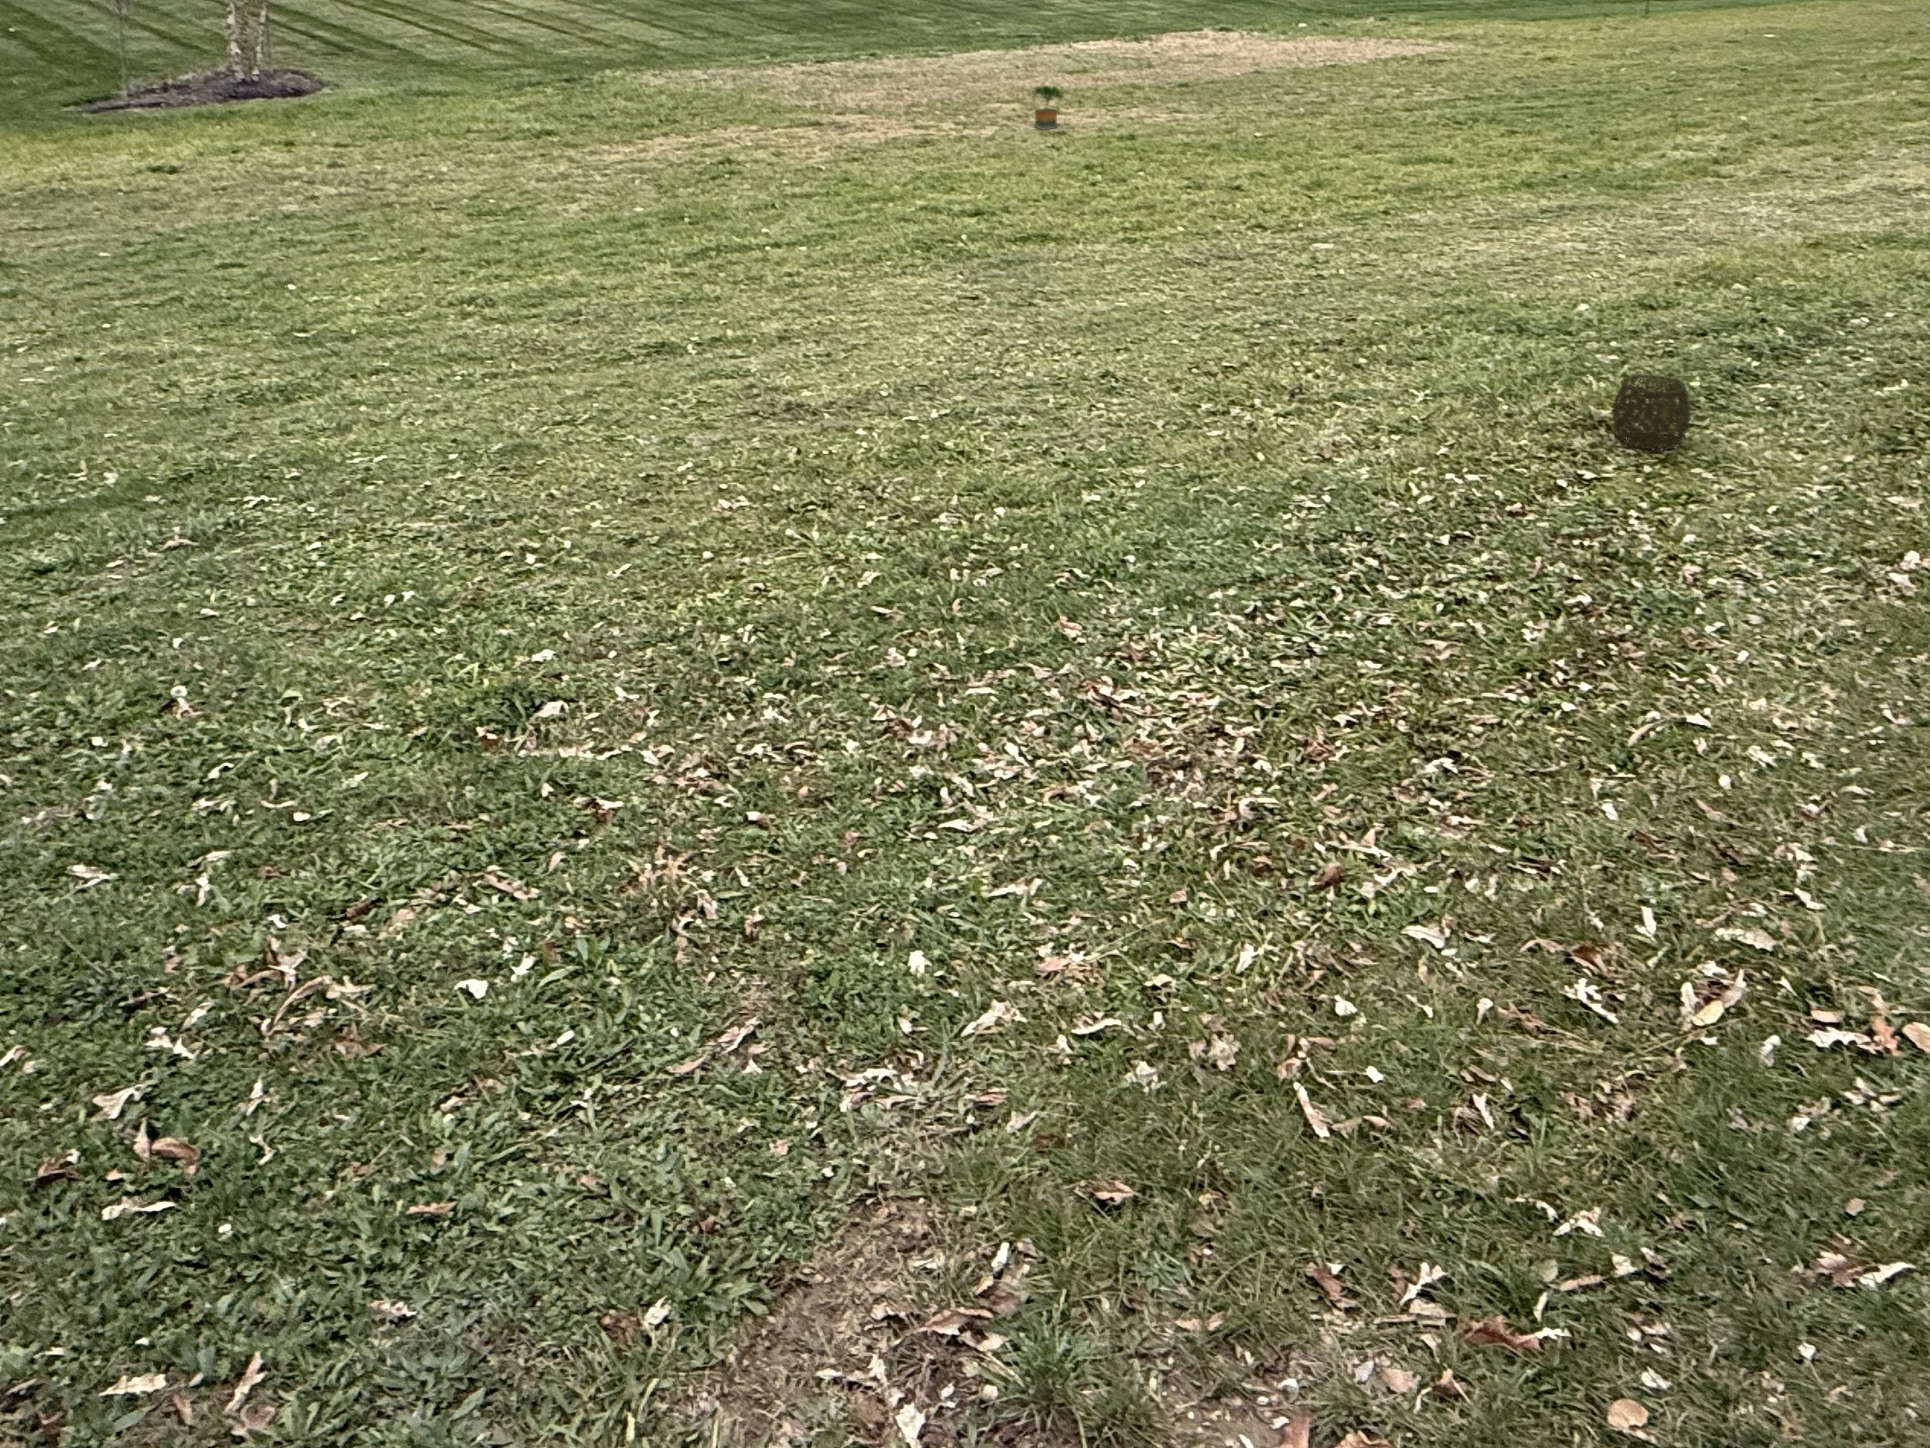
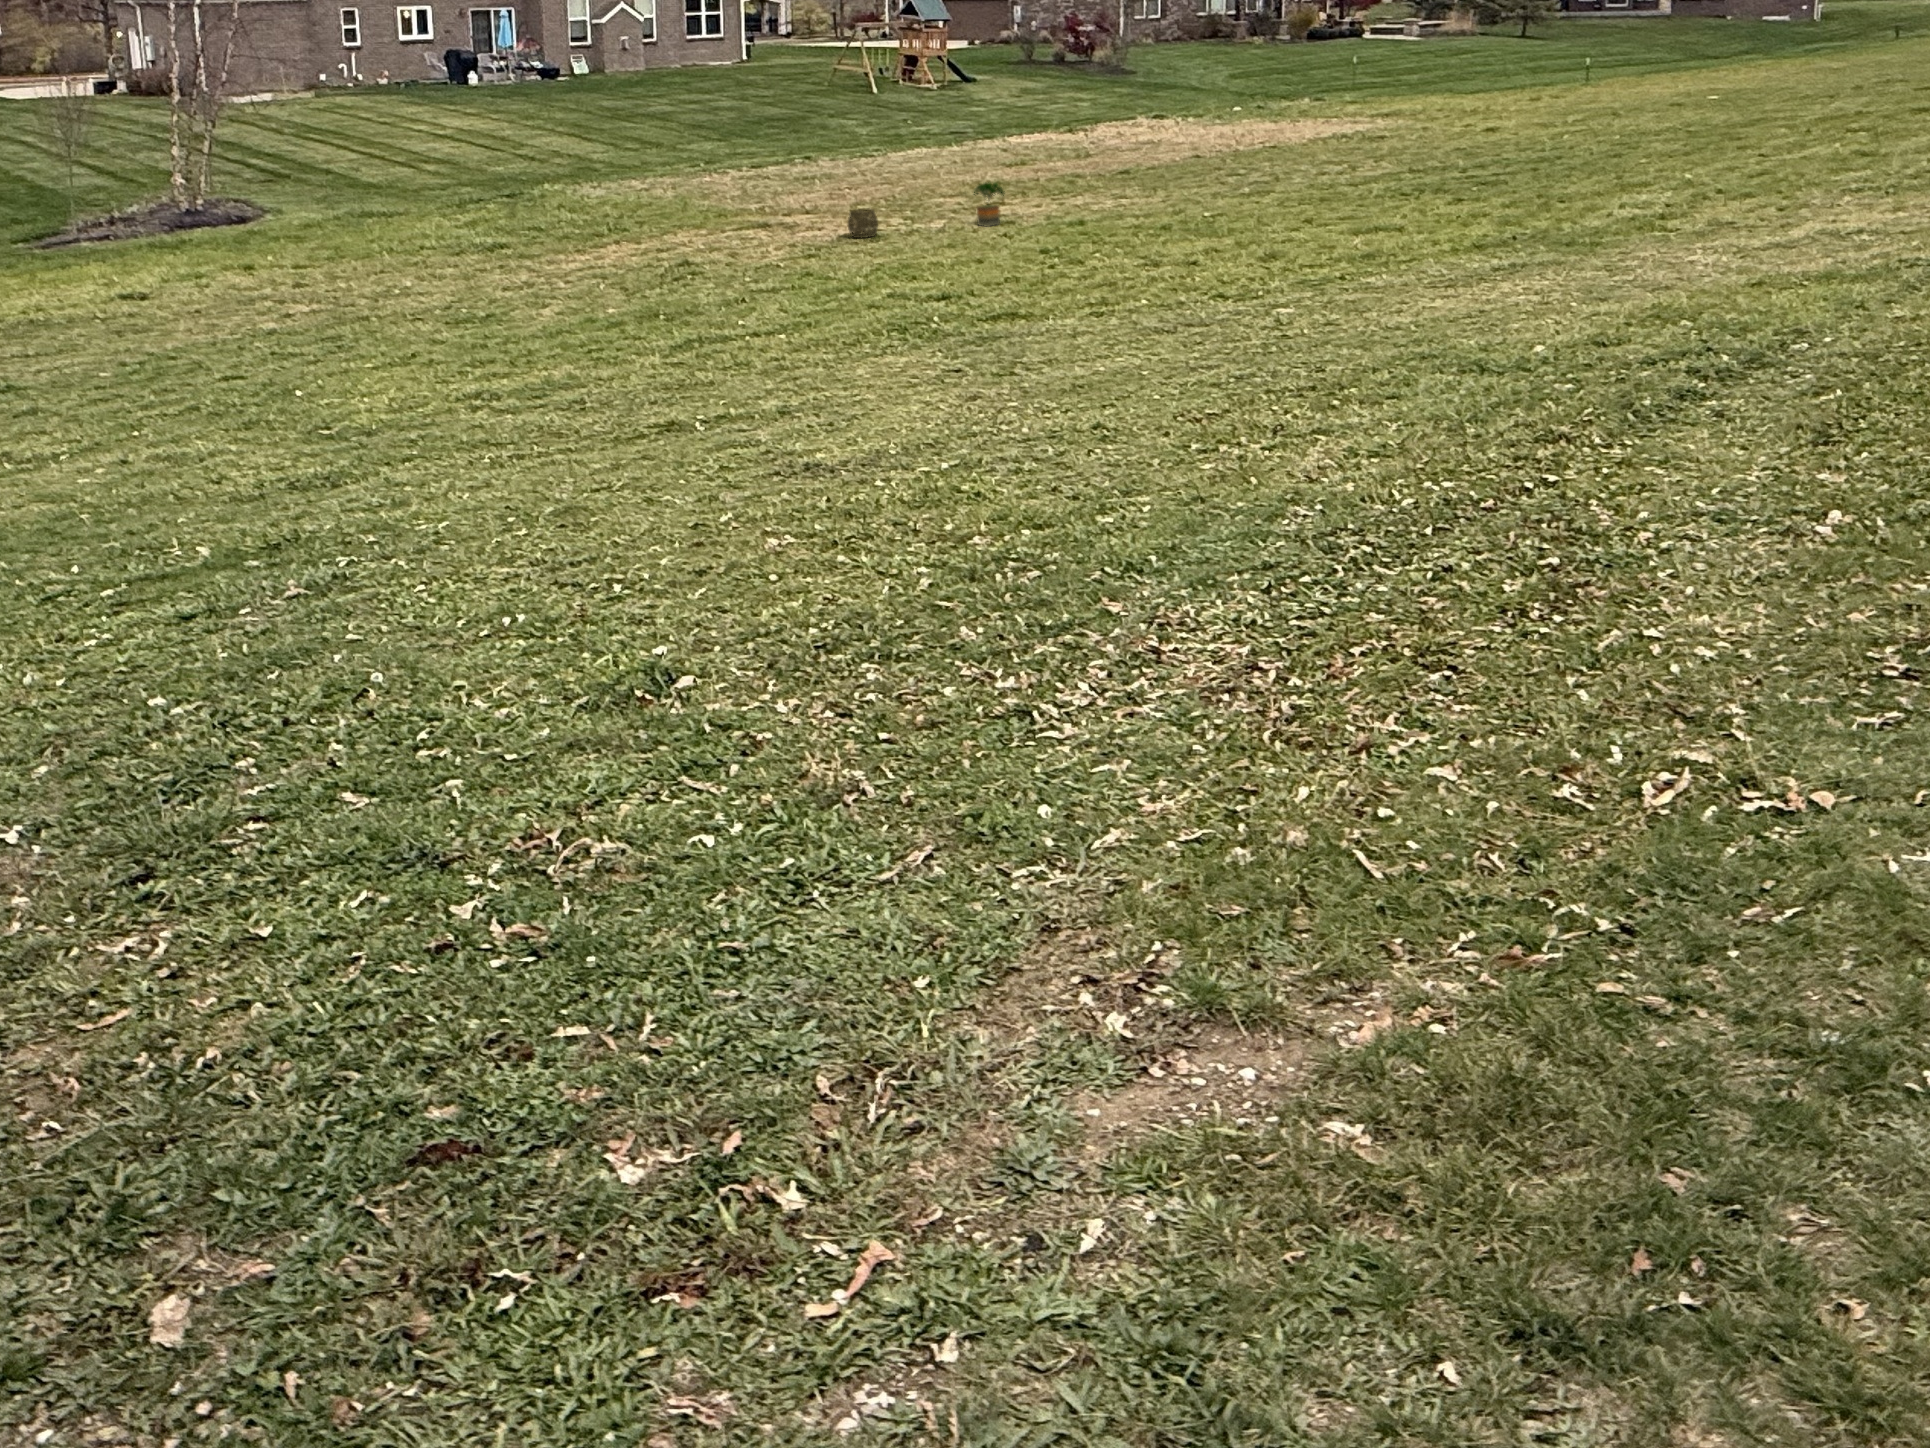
woven basket: present [1612,374,1691,450] -> present [848,209,878,238]

